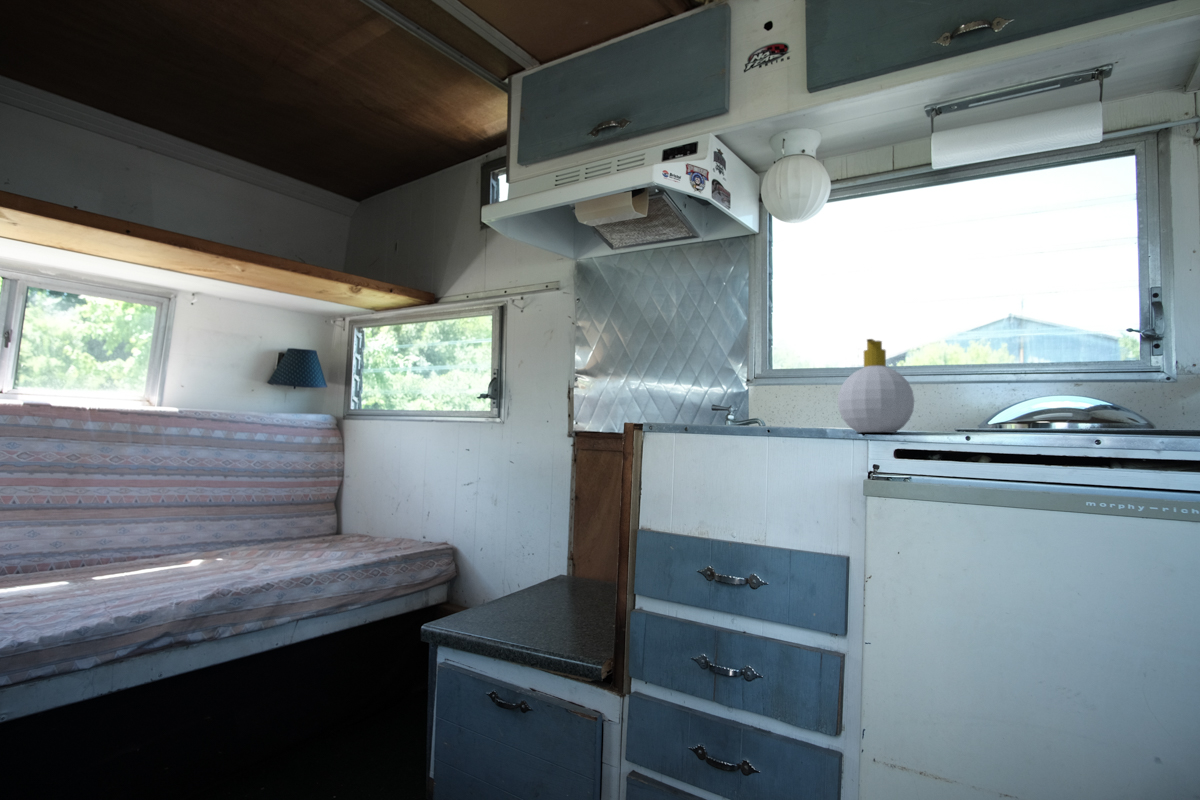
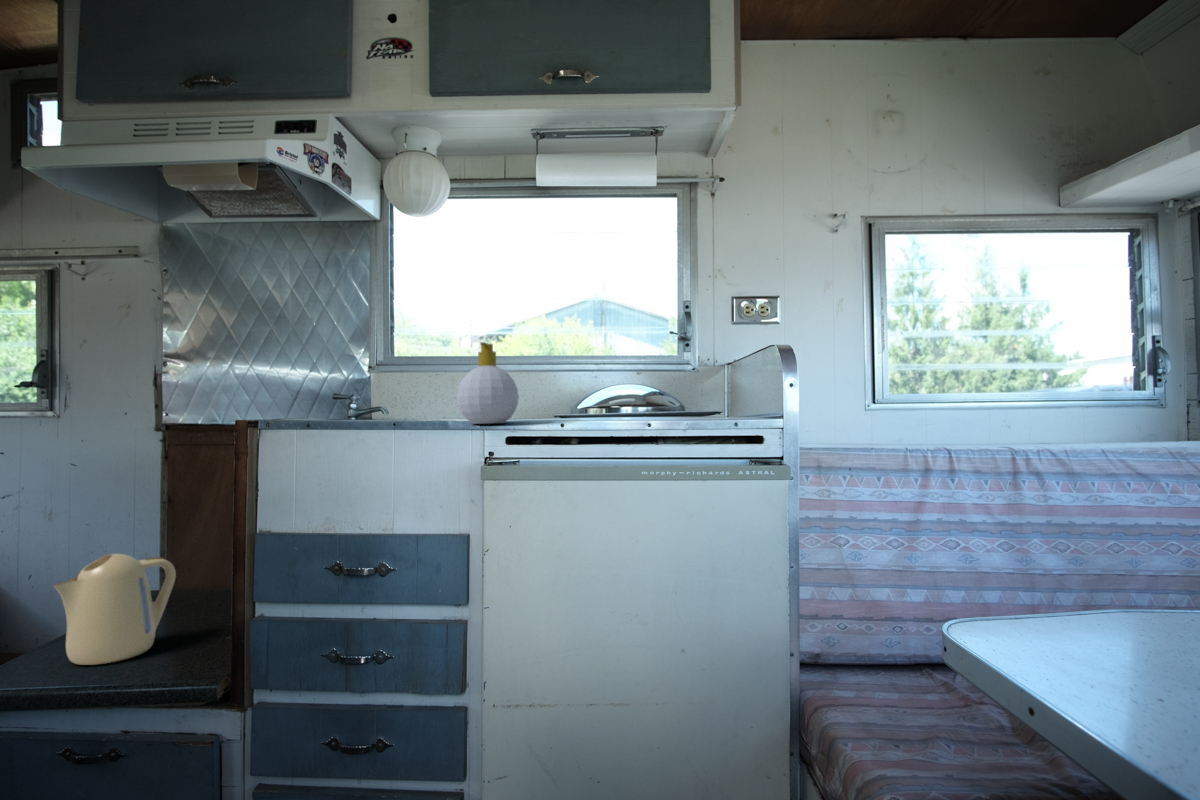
kettle: none [493,533,577,624] -> present [53,554,176,665]

